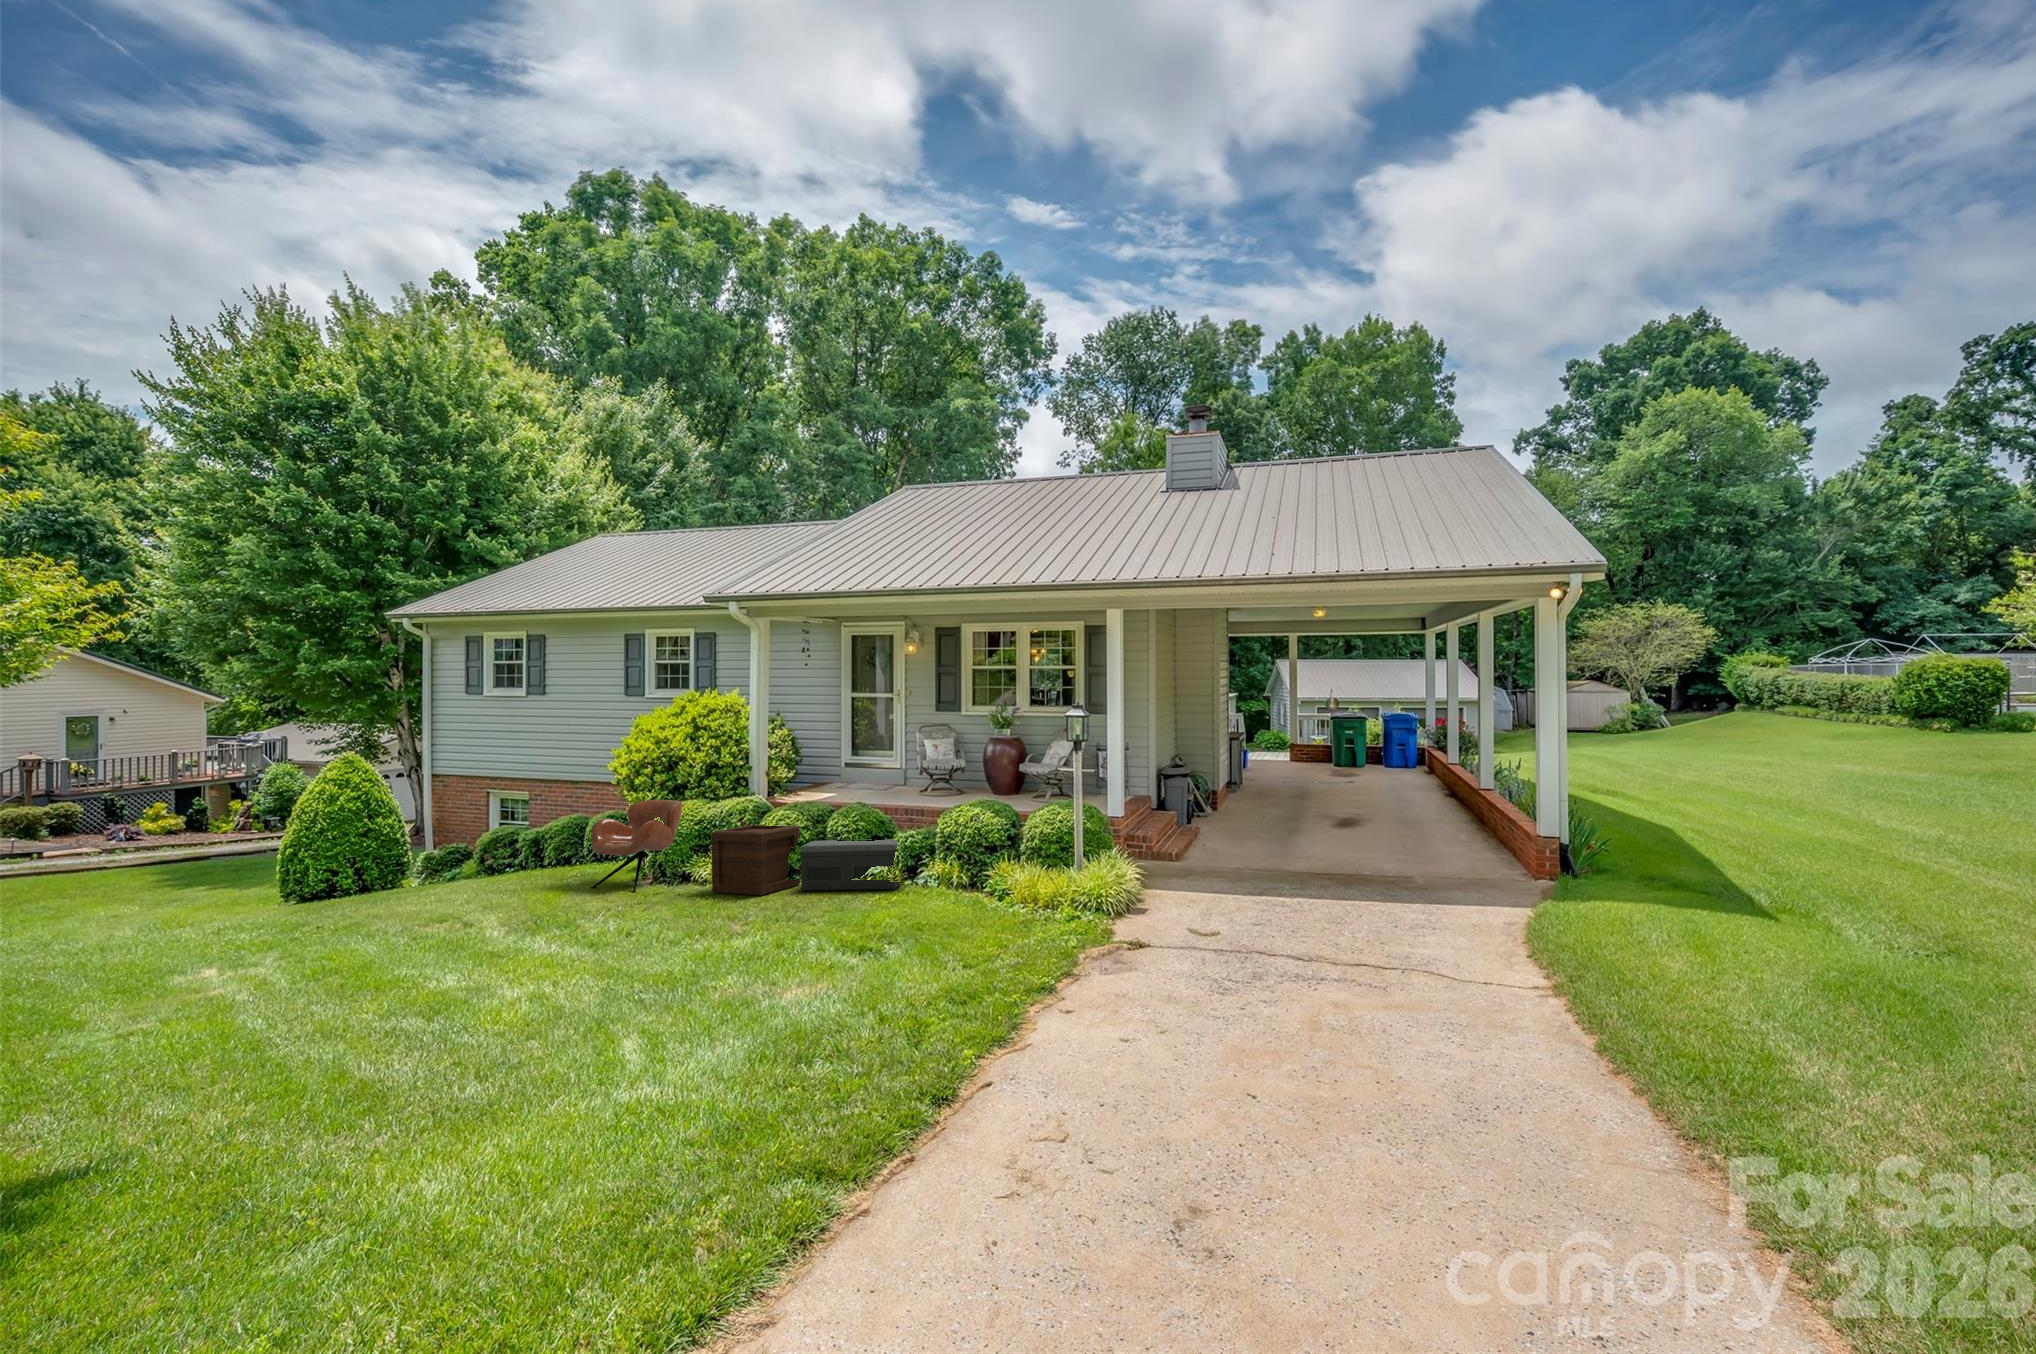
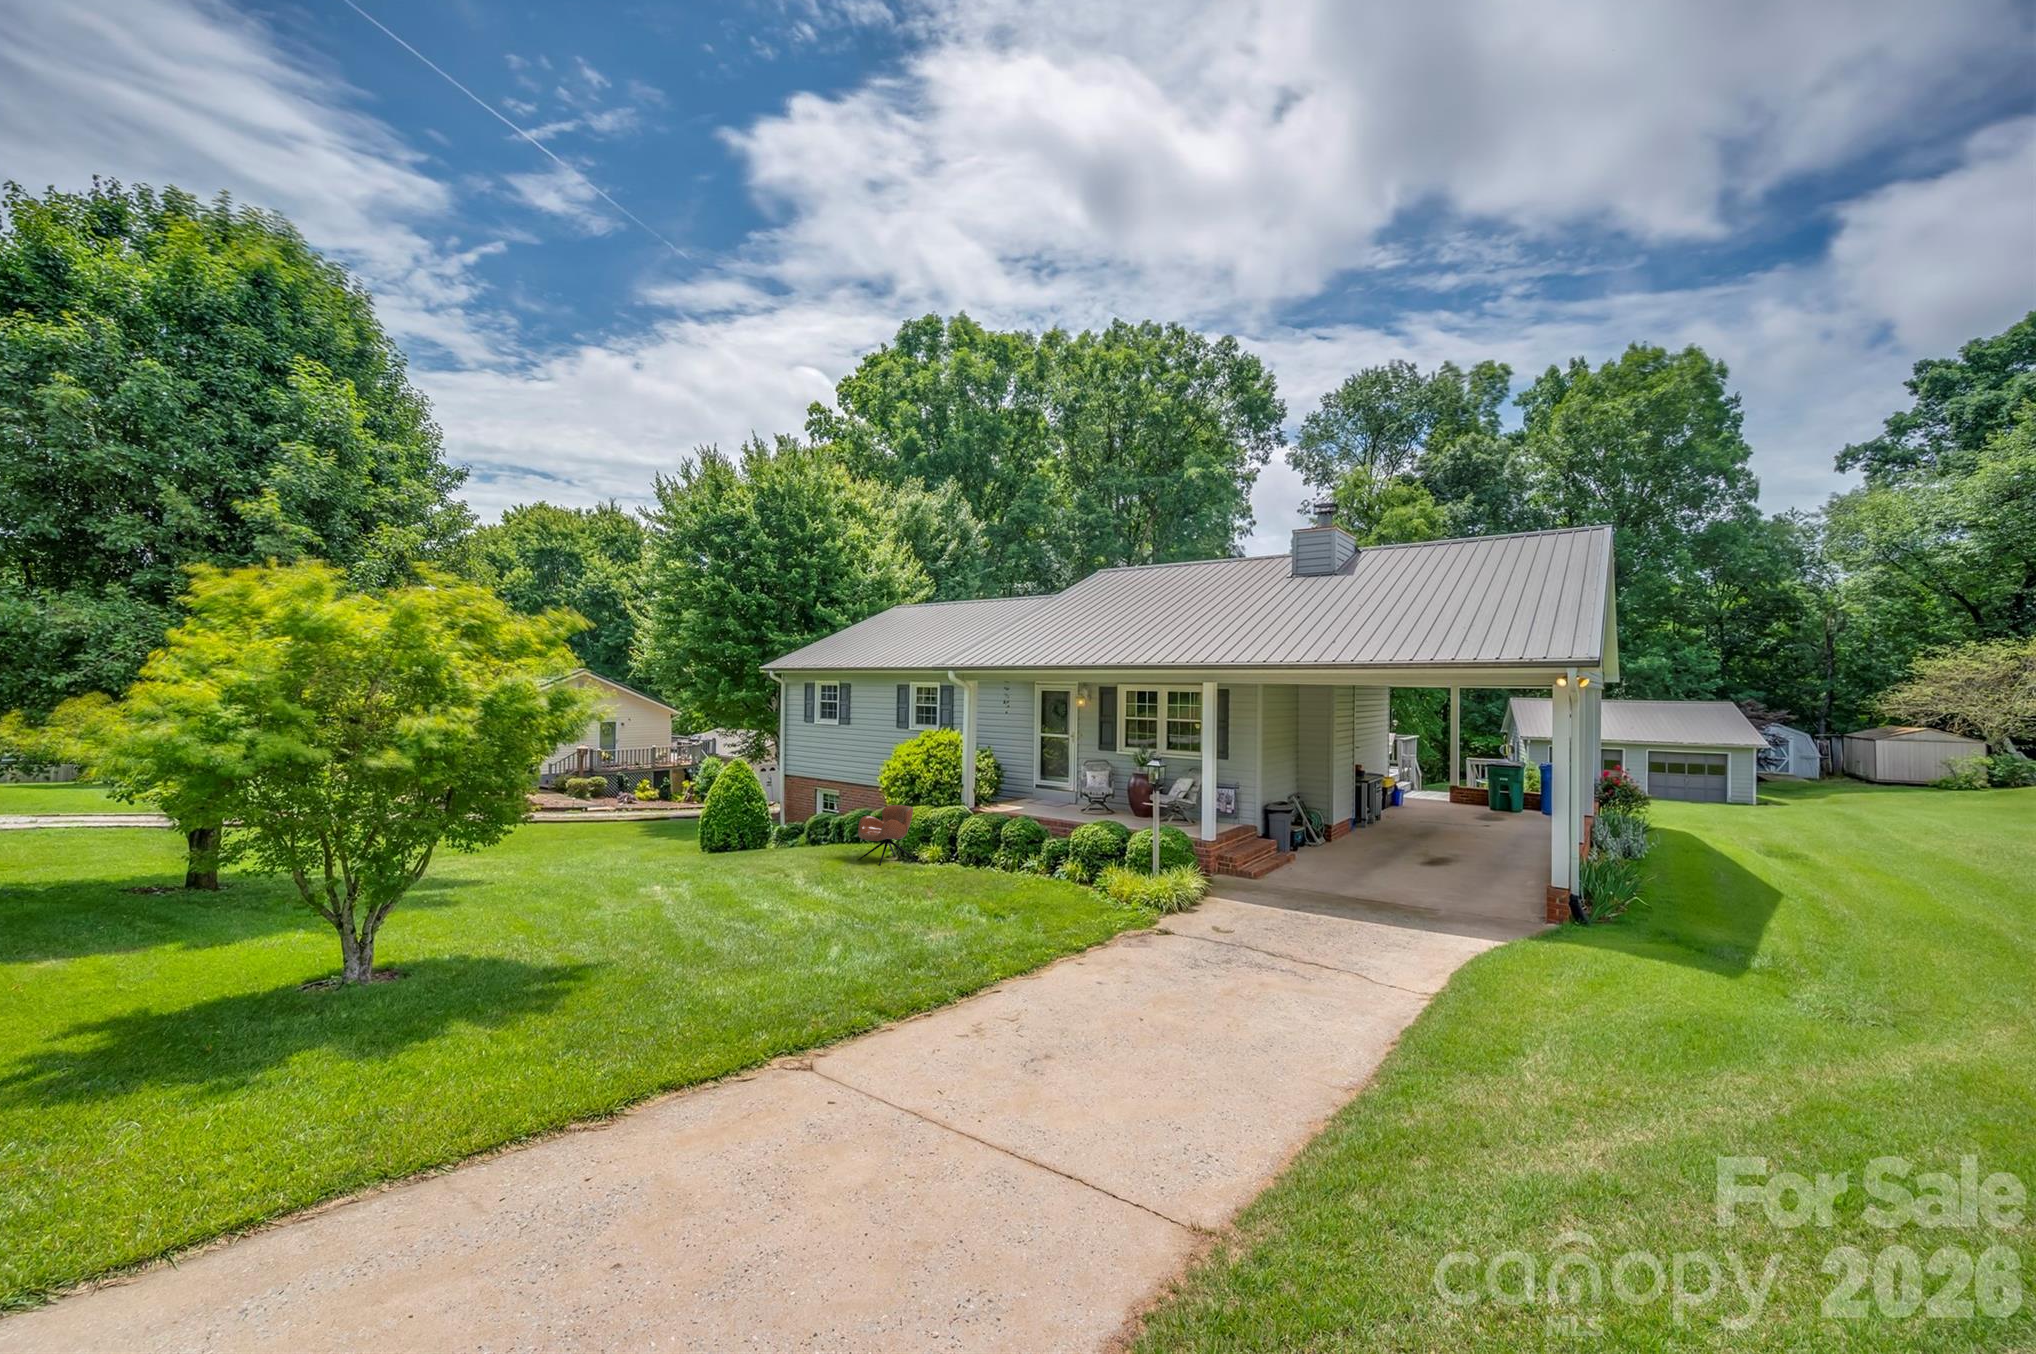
wooden crate: present [711,825,800,896] -> none [924,827,981,875]
storage bench: present [800,839,901,891] -> none [977,841,1047,880]

